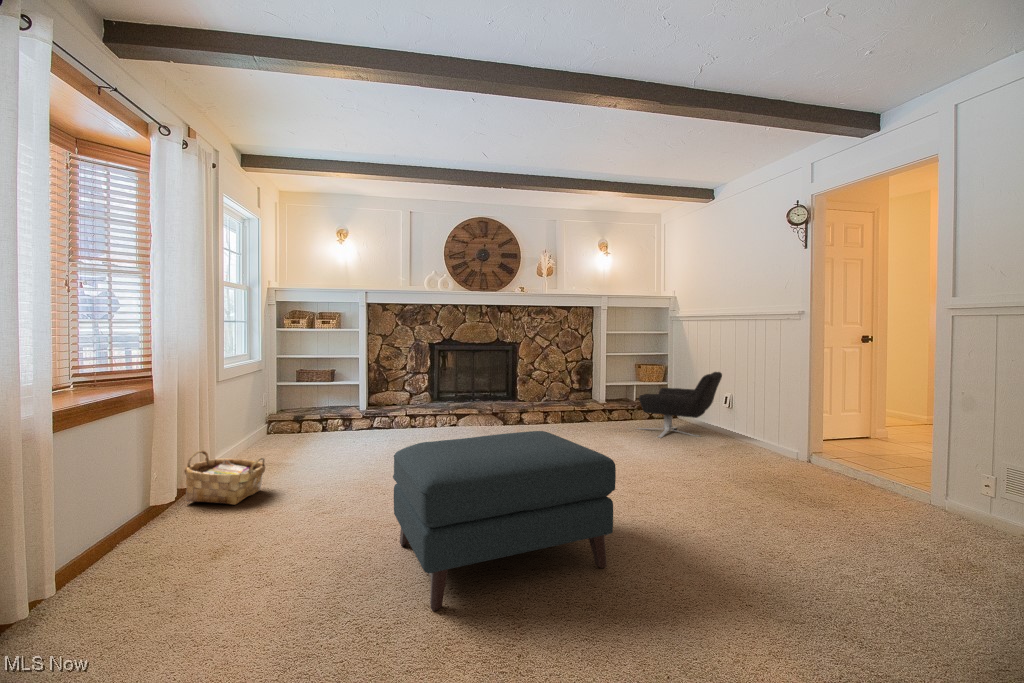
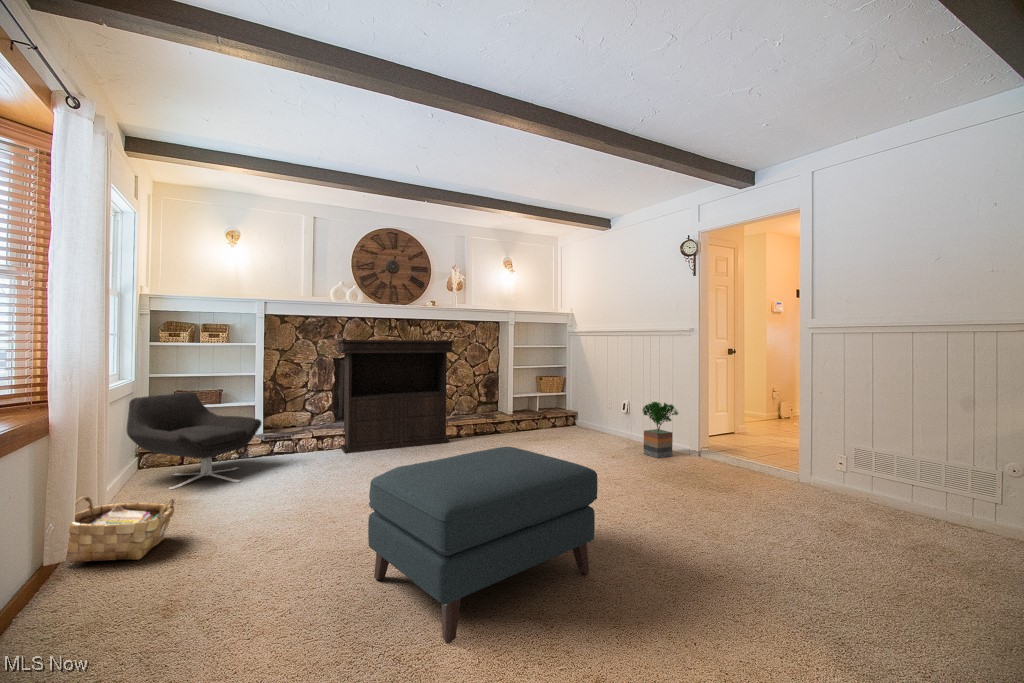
console table: none [428,325,537,432] -> present [337,340,454,454]
lounge chair: present [638,372,722,438] -> present [127,392,261,489]
potted tree: none [737,393,786,458] -> present [643,402,678,458]

